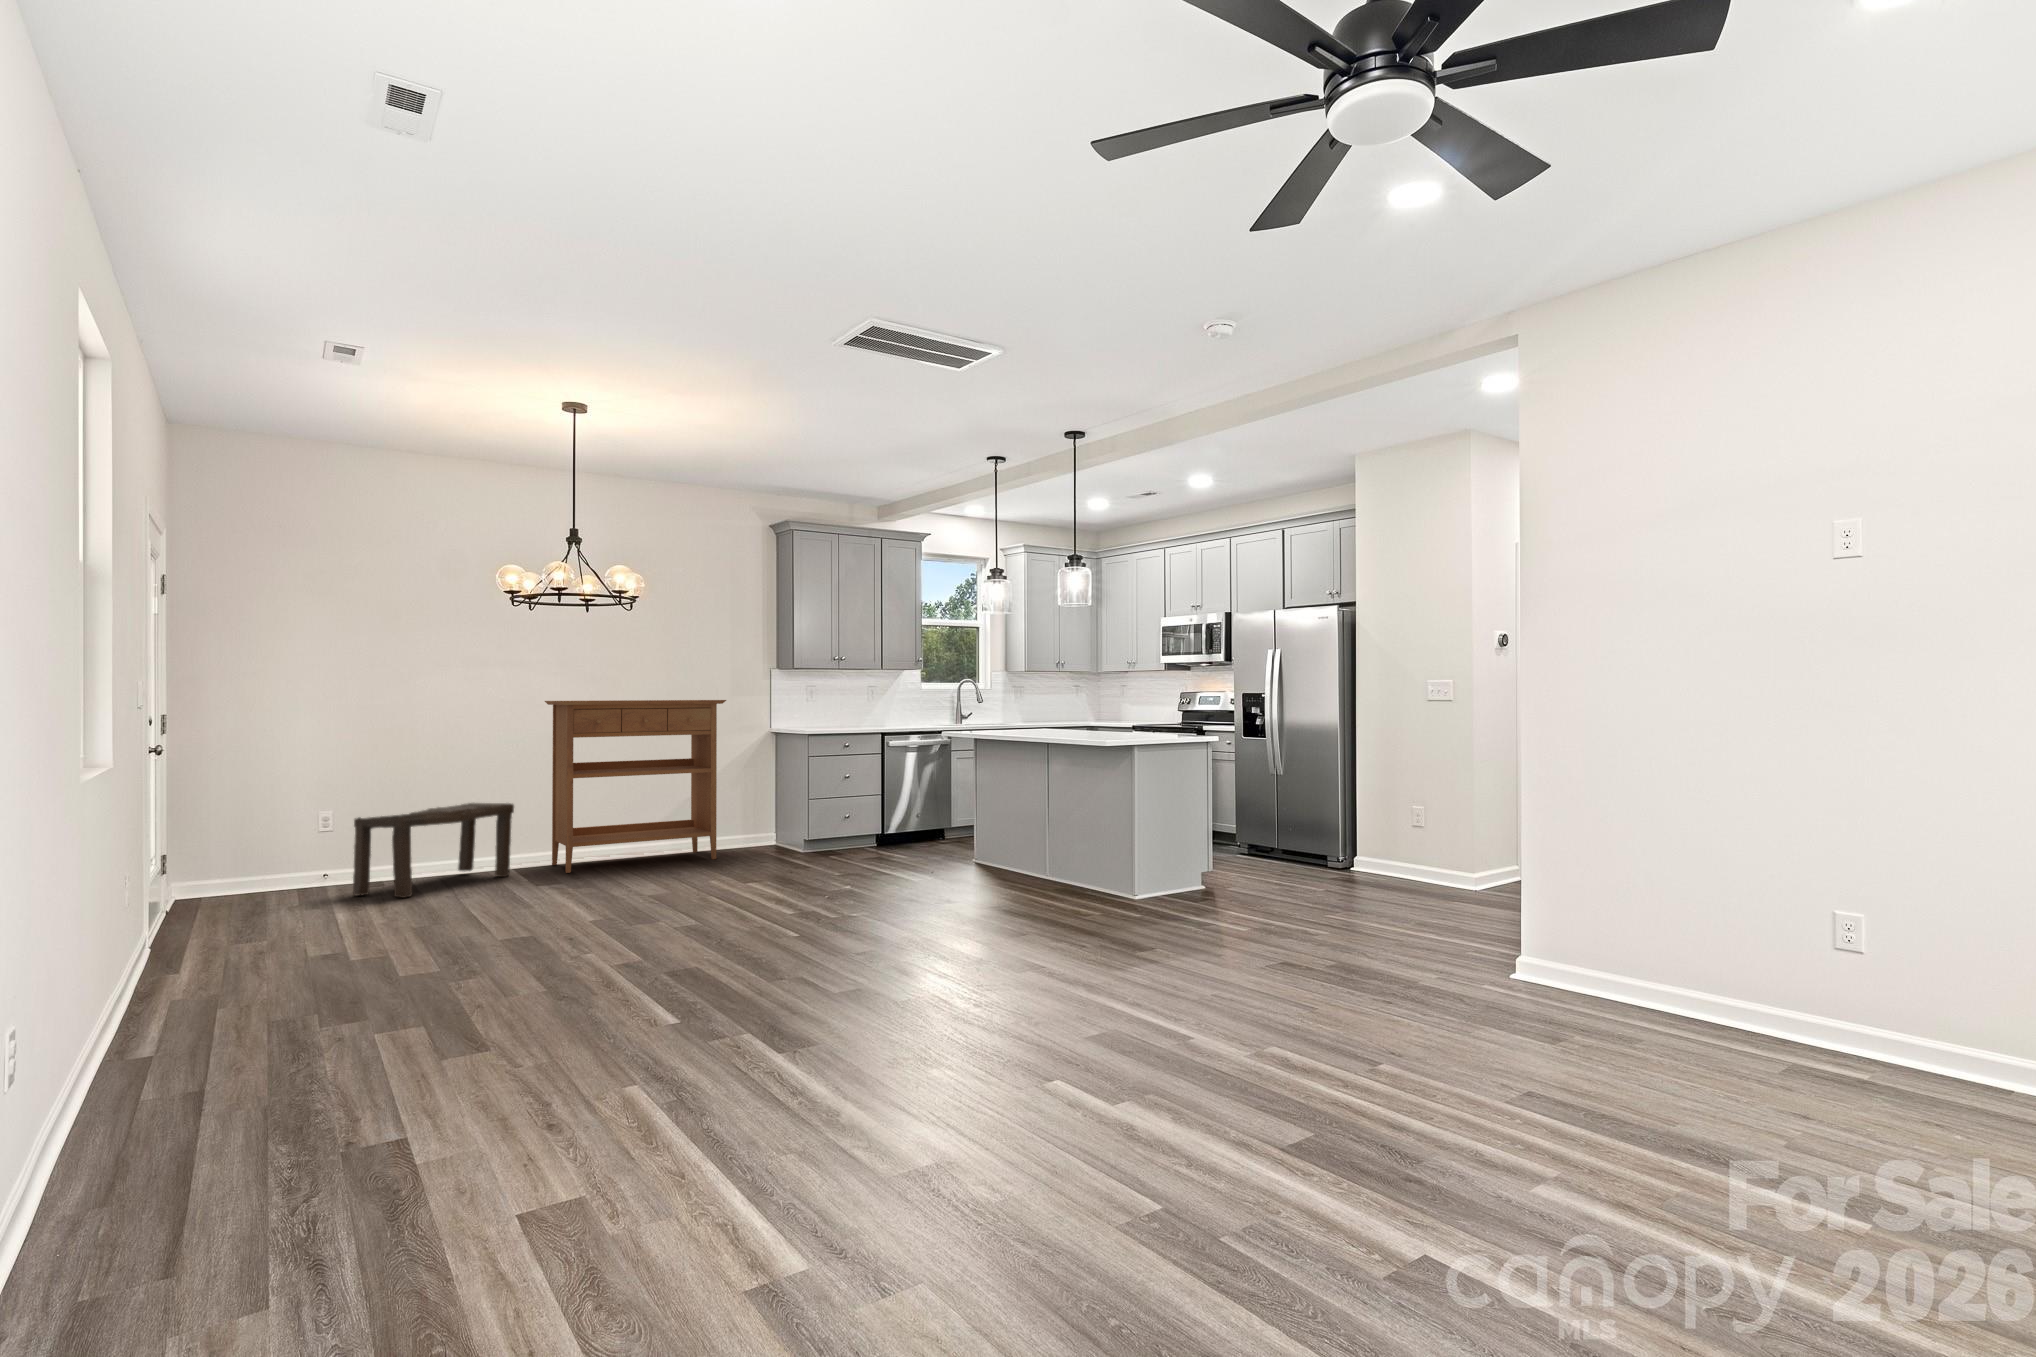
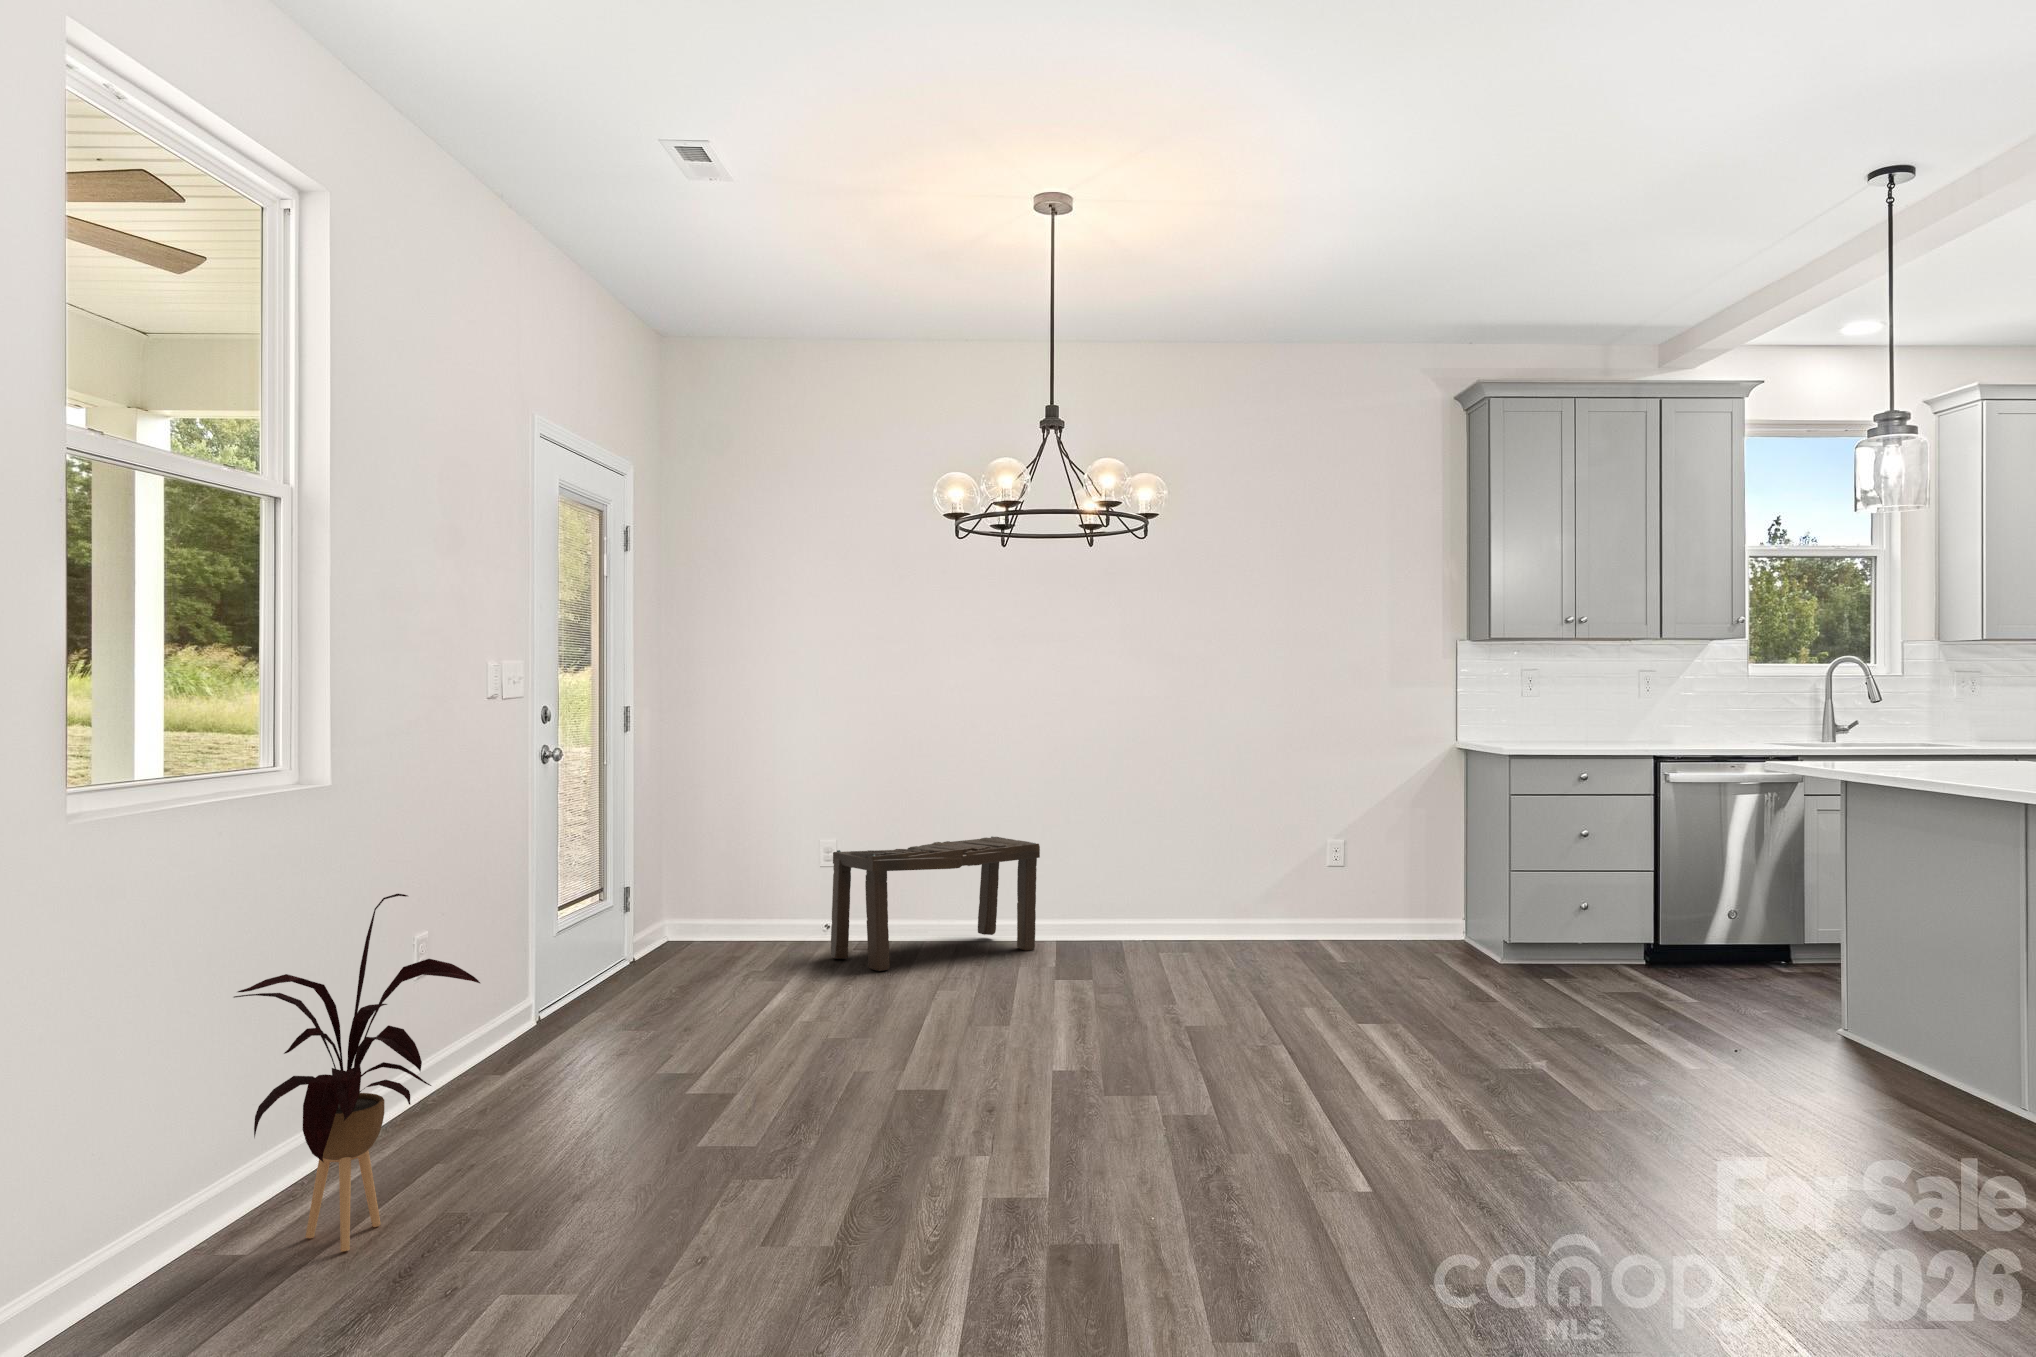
console table: present [545,700,726,873] -> none [1093,692,1359,957]
house plant: none [112,825,304,1051] -> present [234,894,480,1251]

